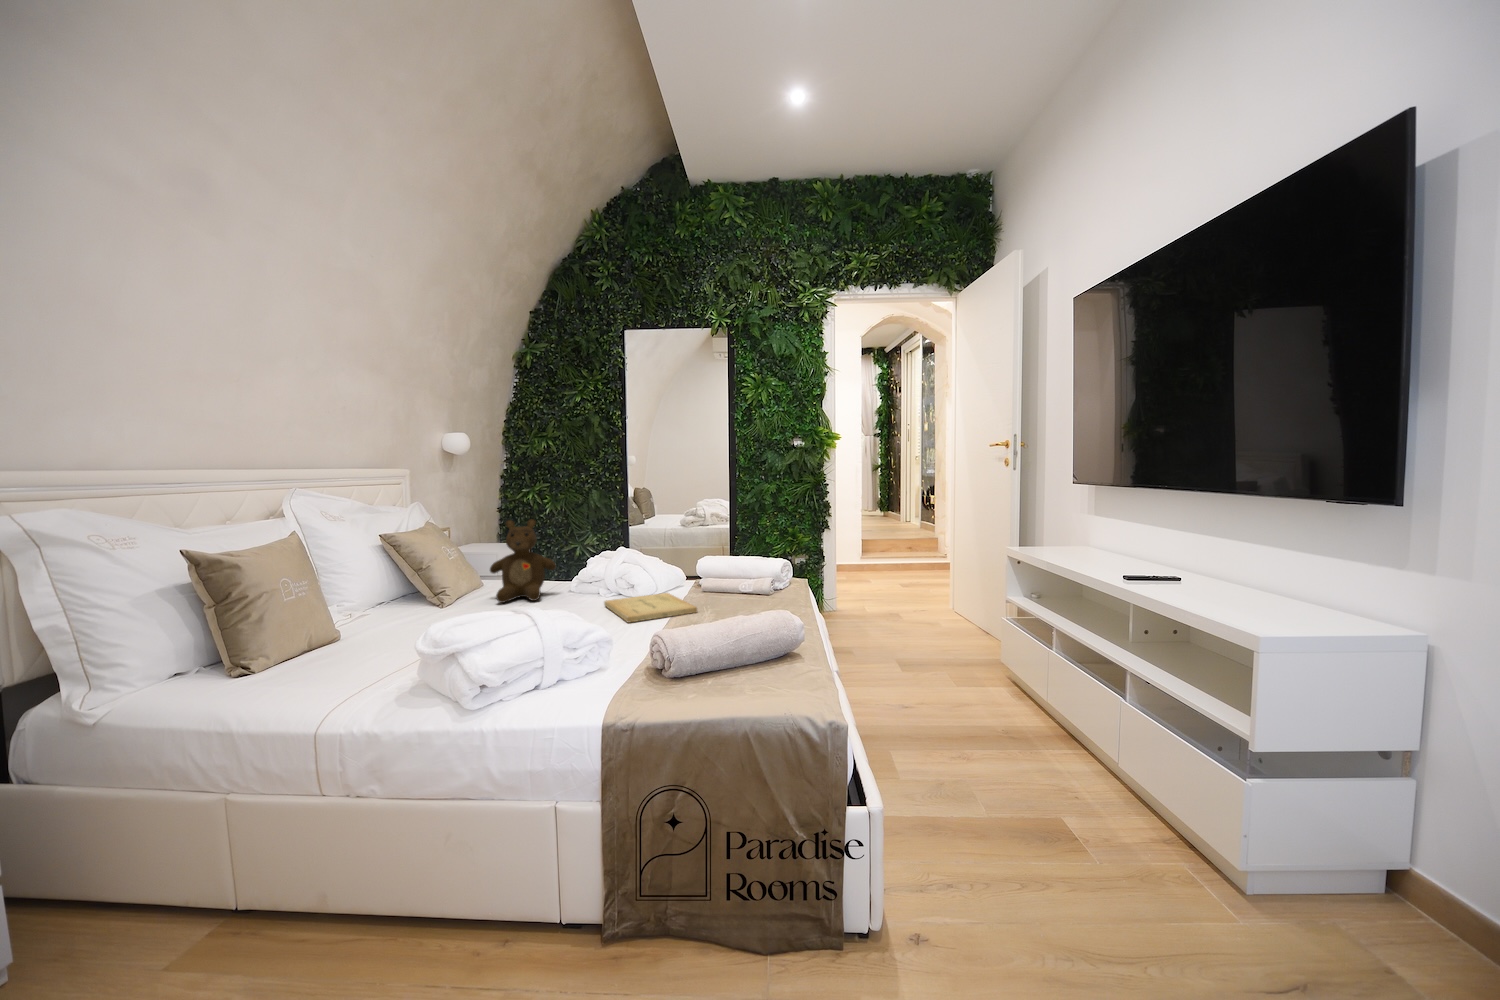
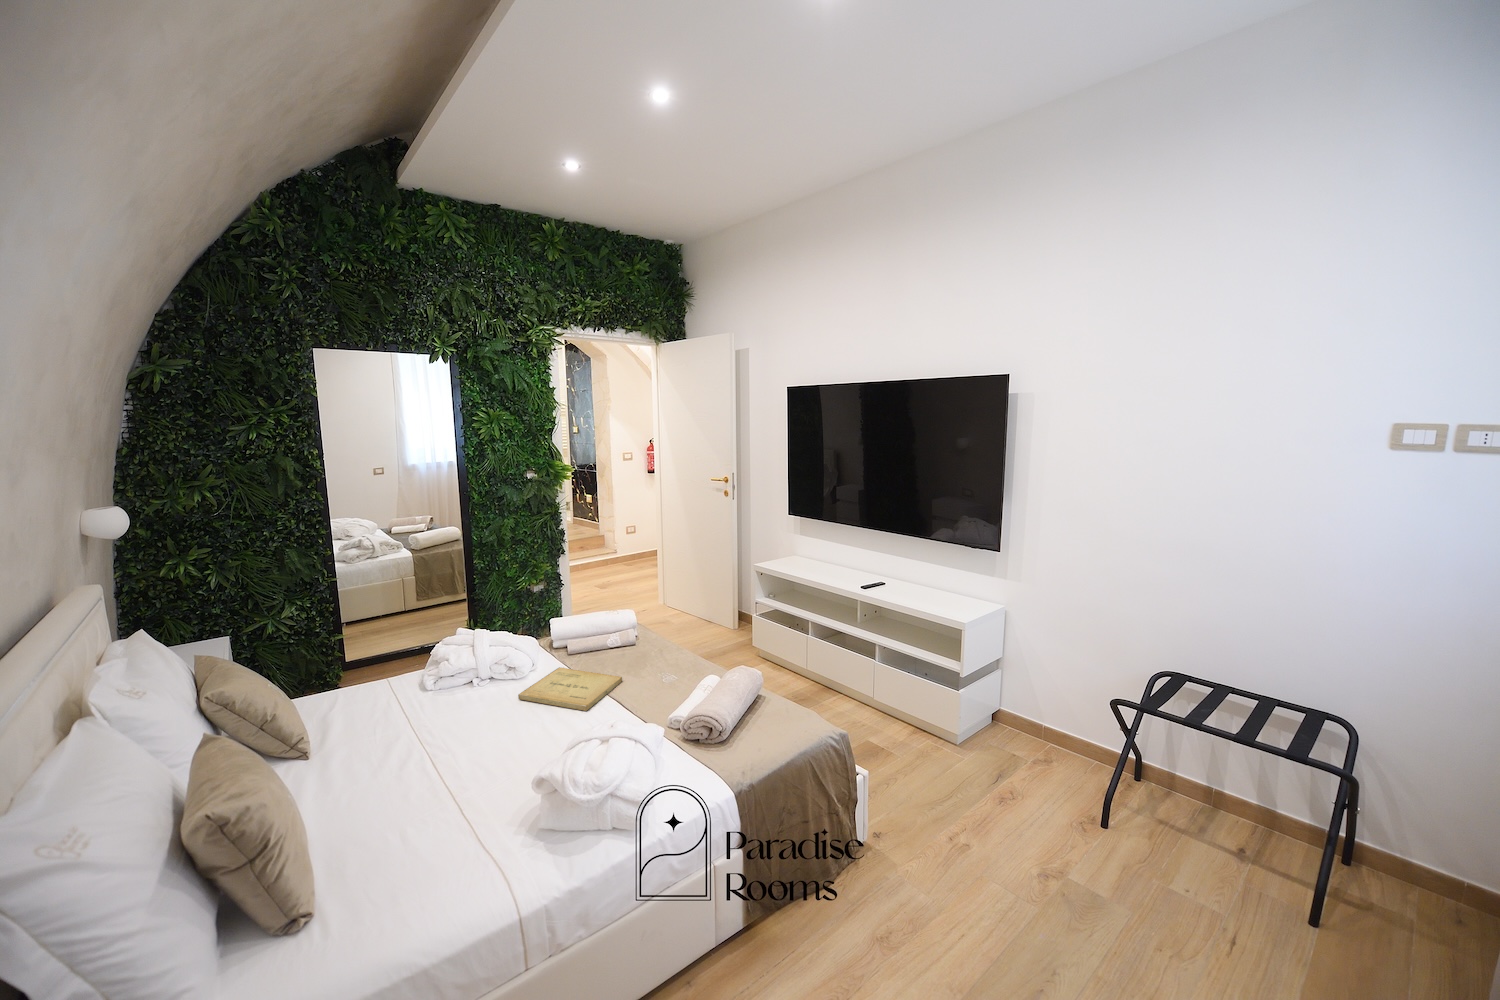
teddy bear: present [490,519,556,603] -> none [339,626,425,731]

